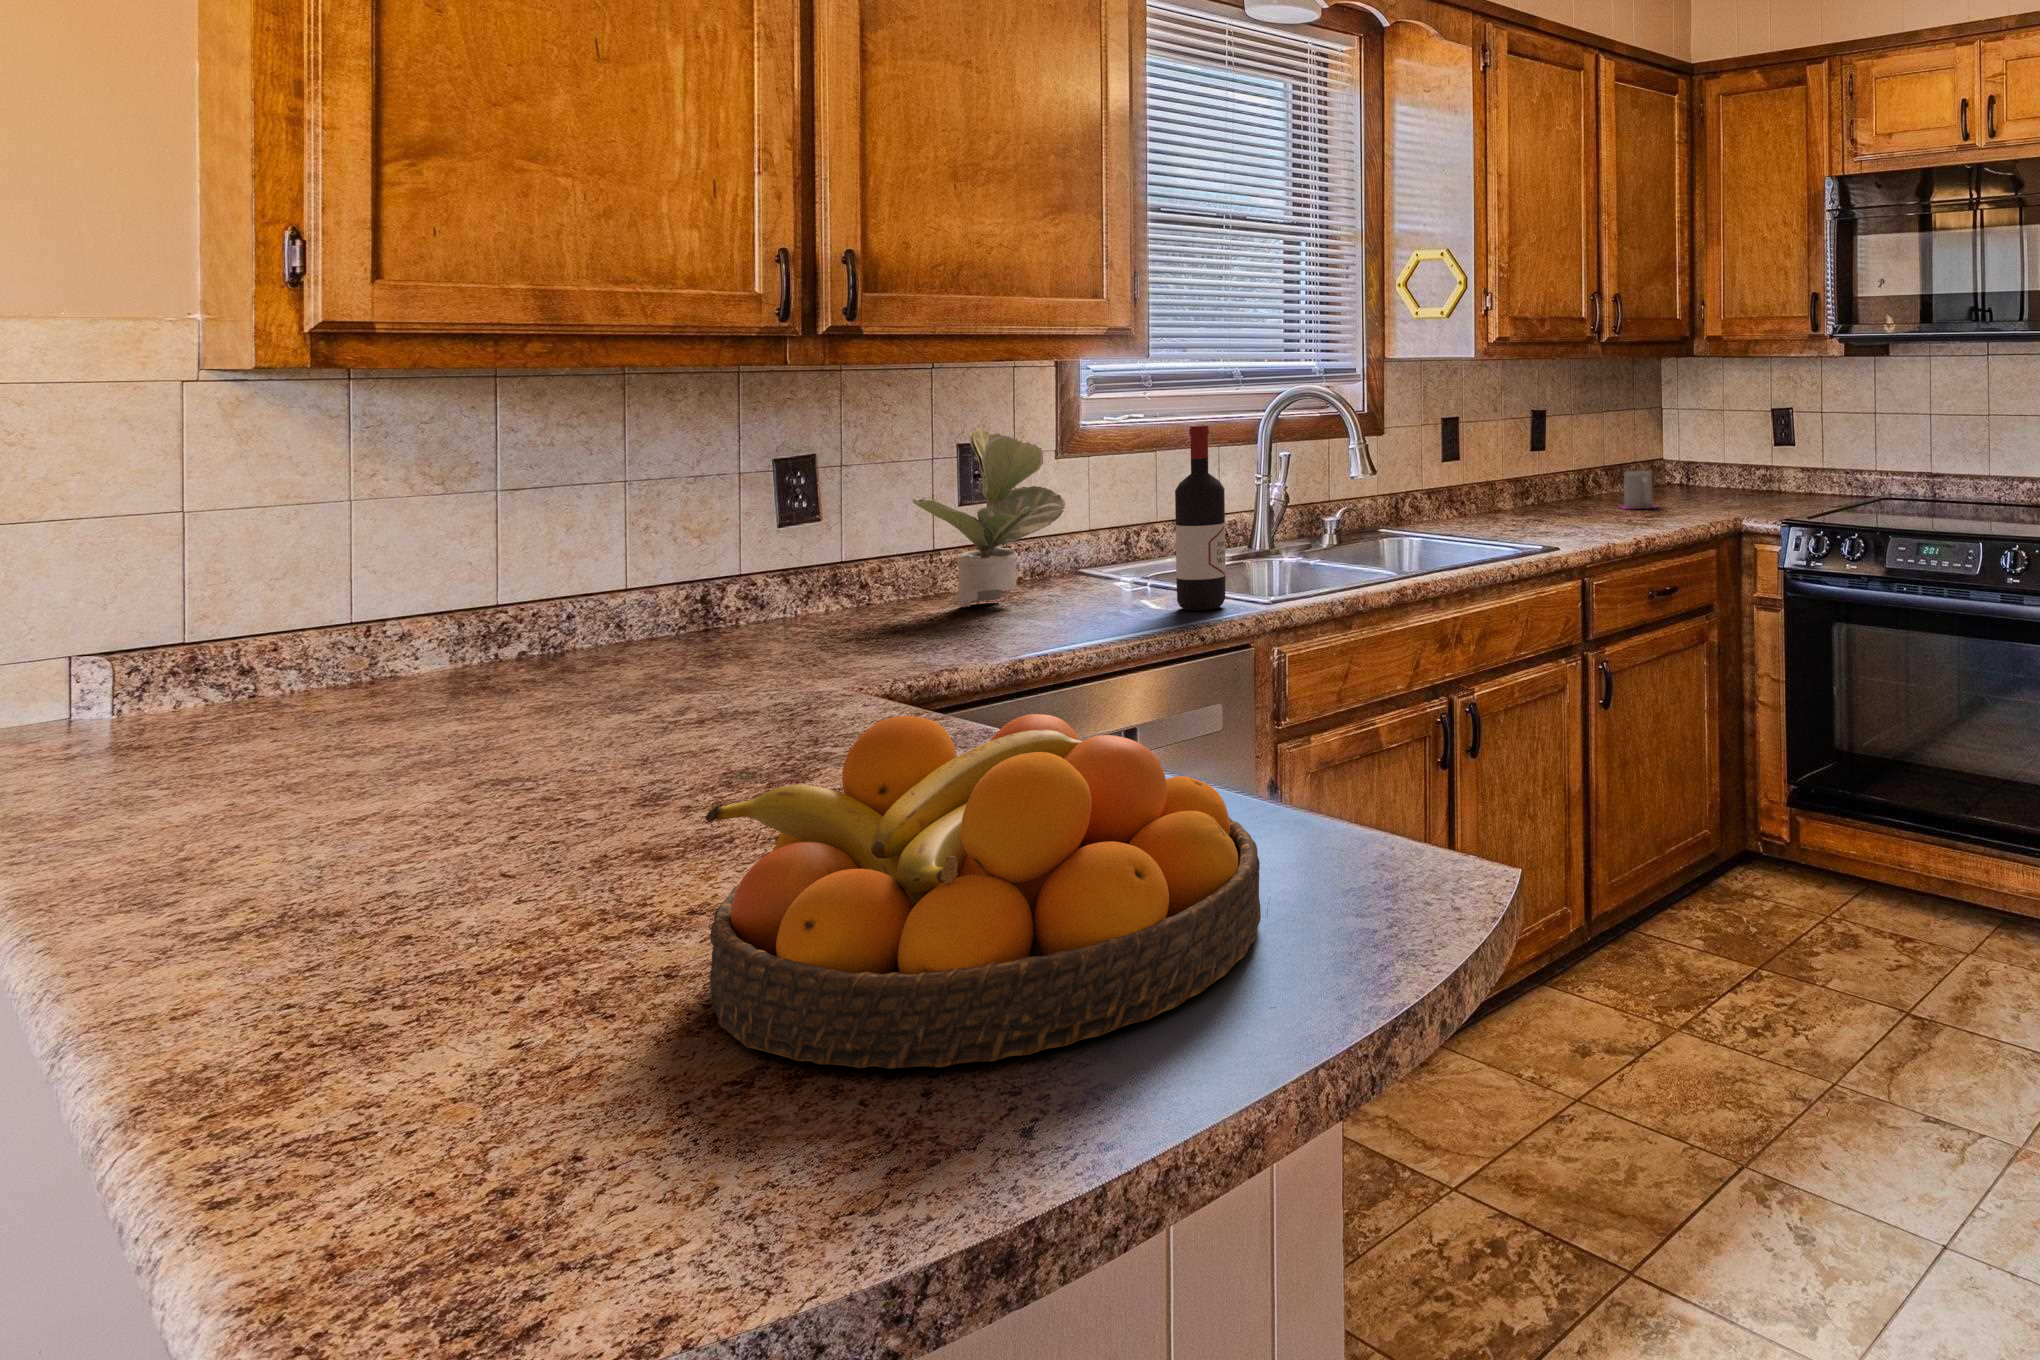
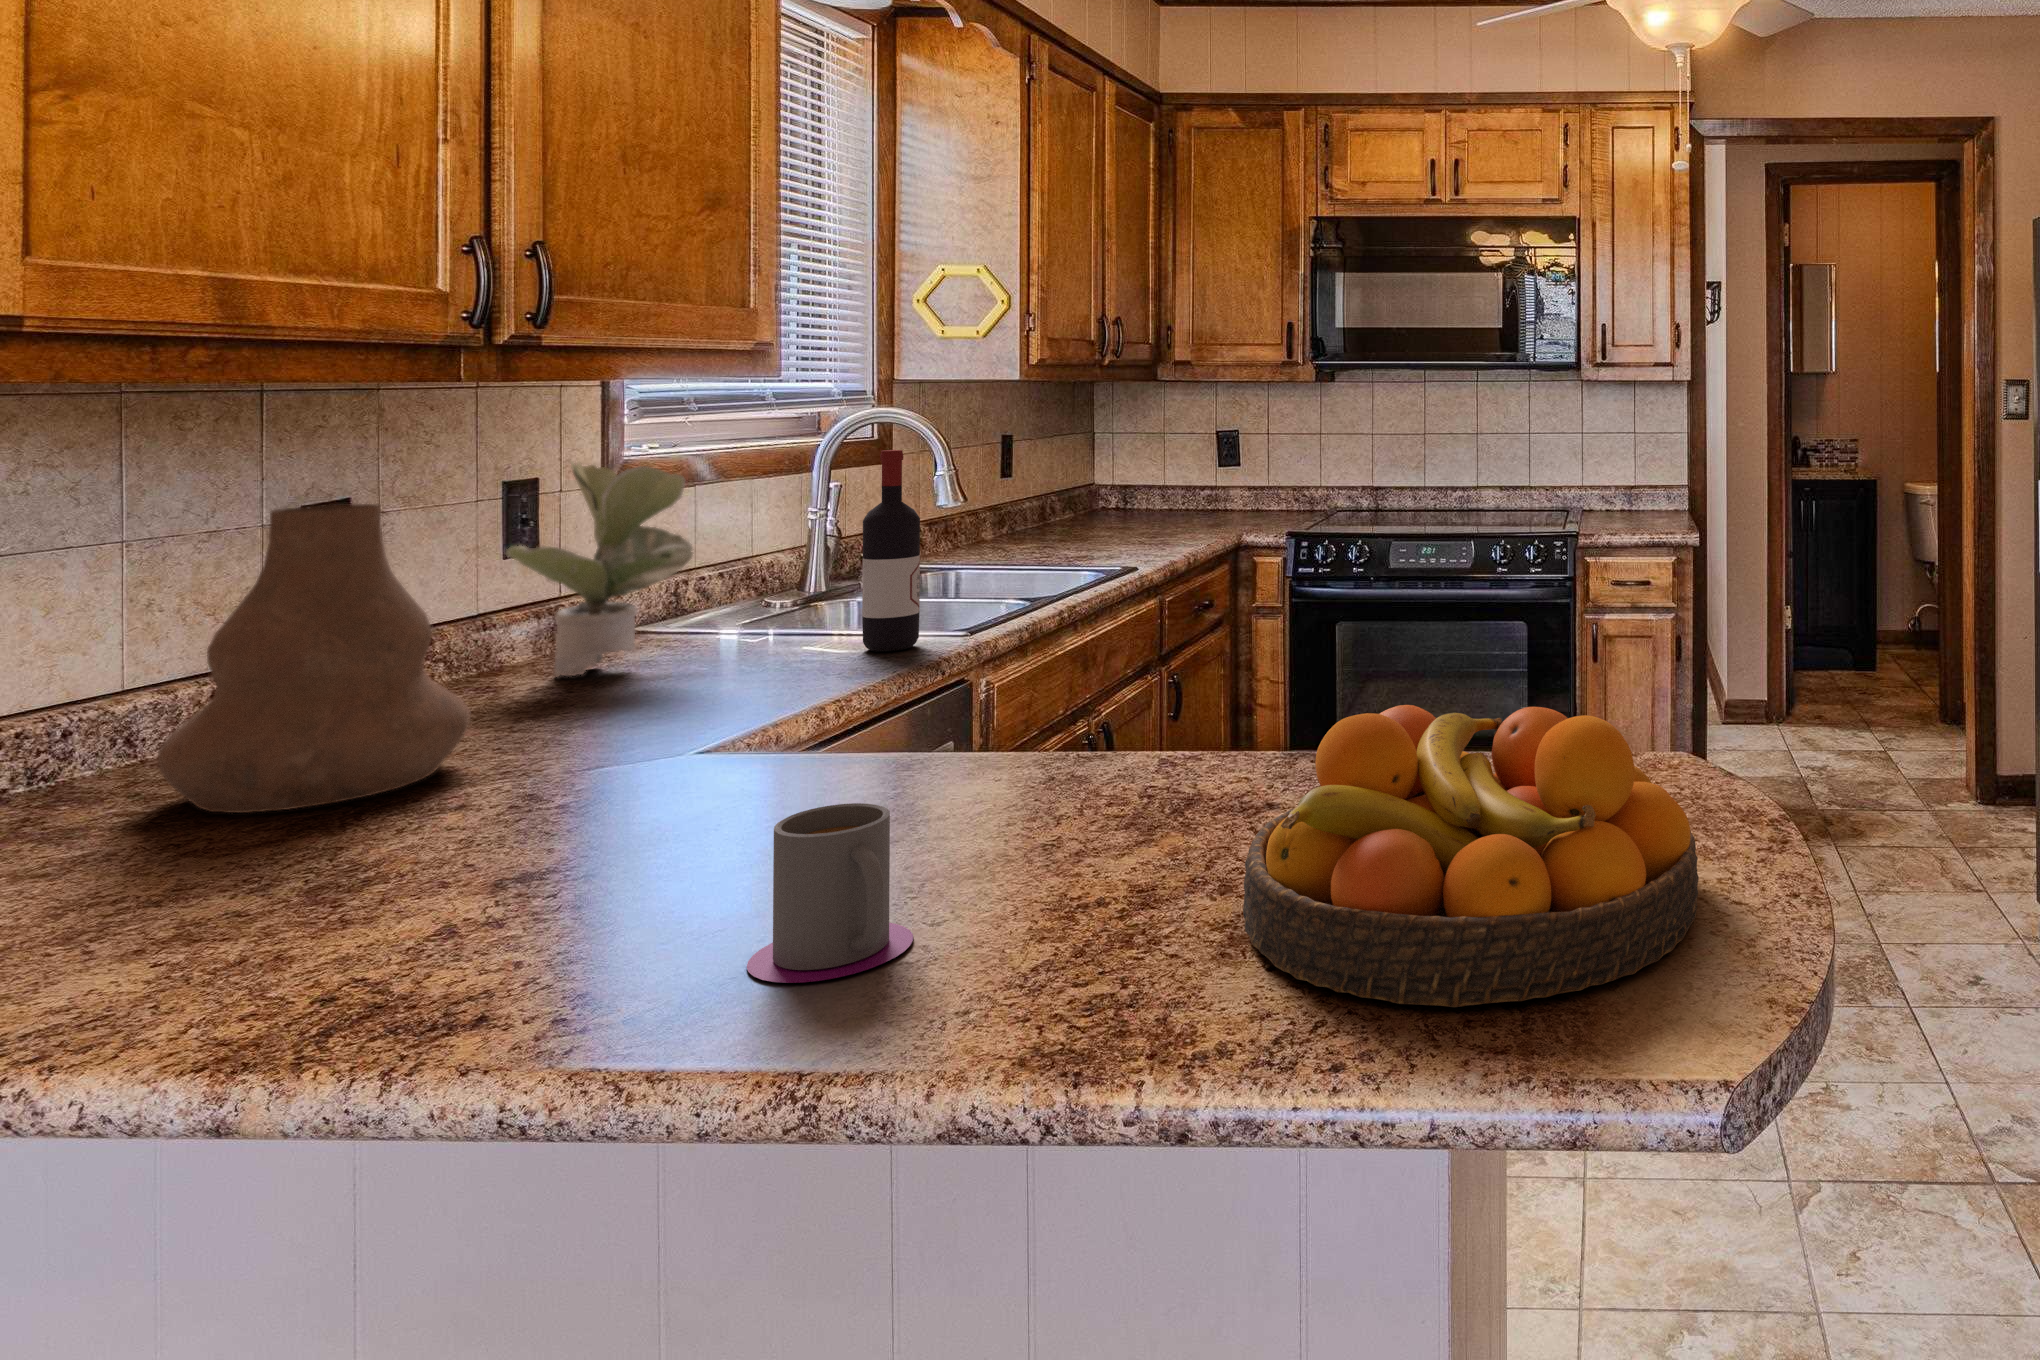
vase: none [573,460,779,685] -> present [158,504,470,813]
mug: present [1623,471,1654,509] -> present [747,803,913,983]

